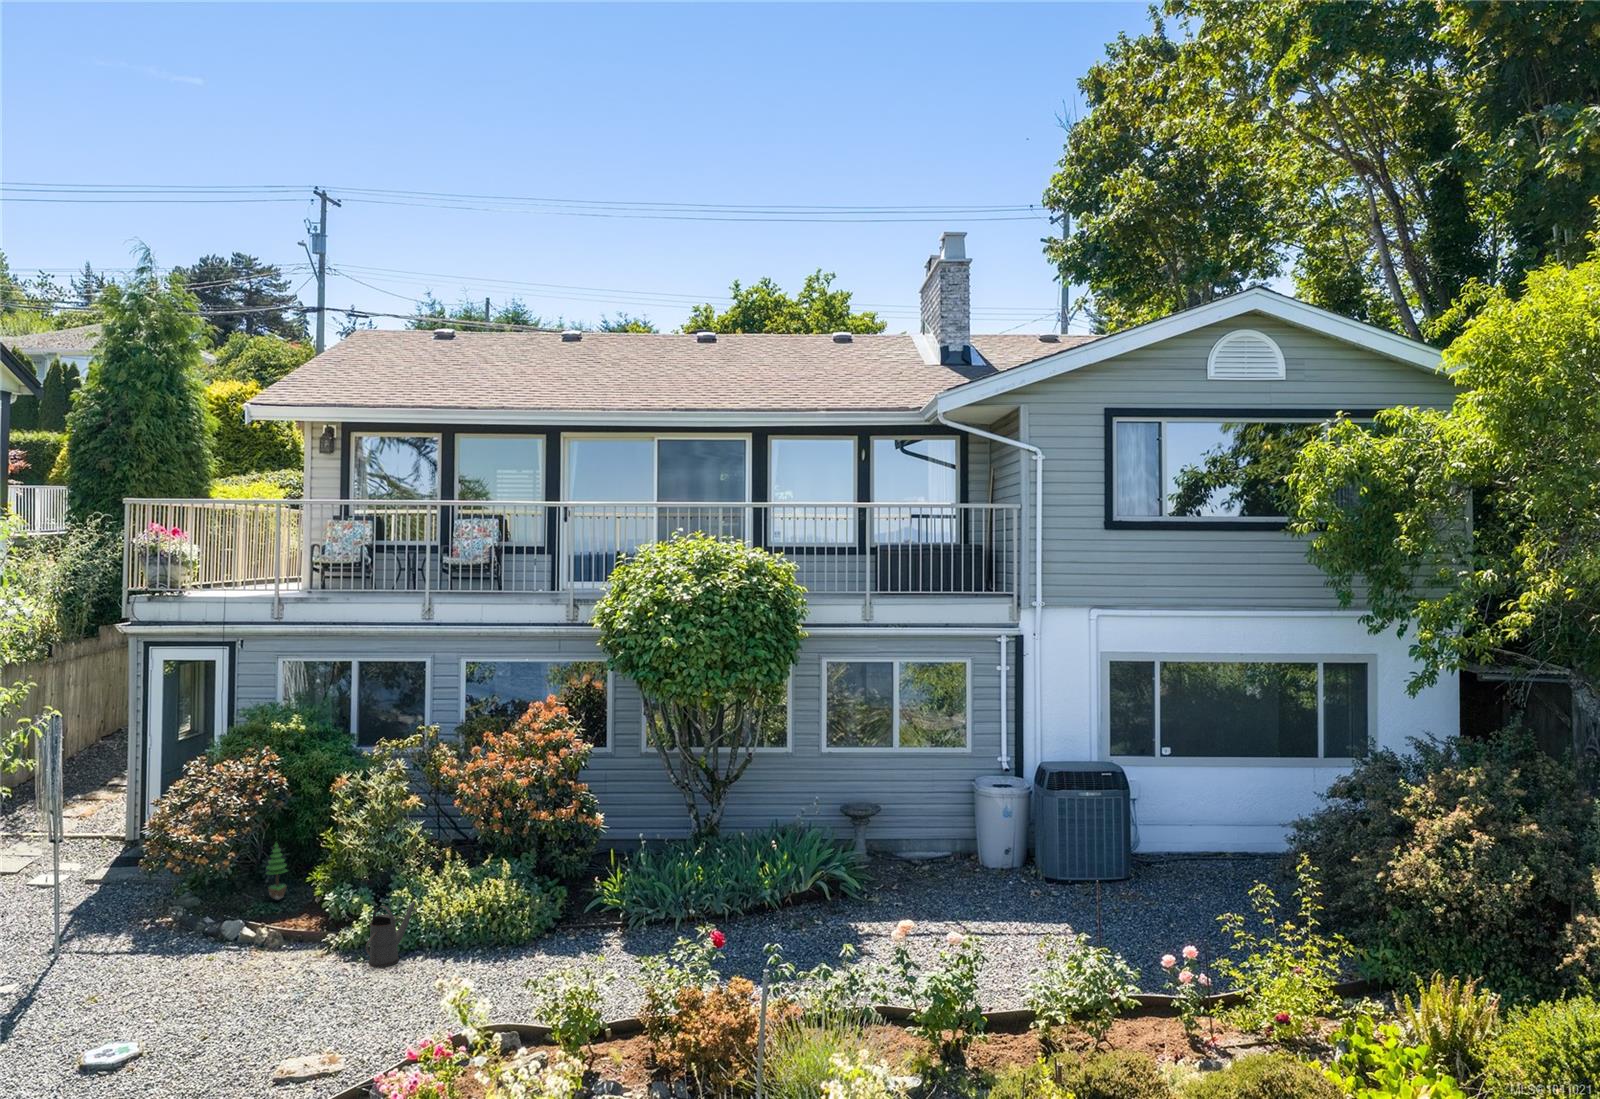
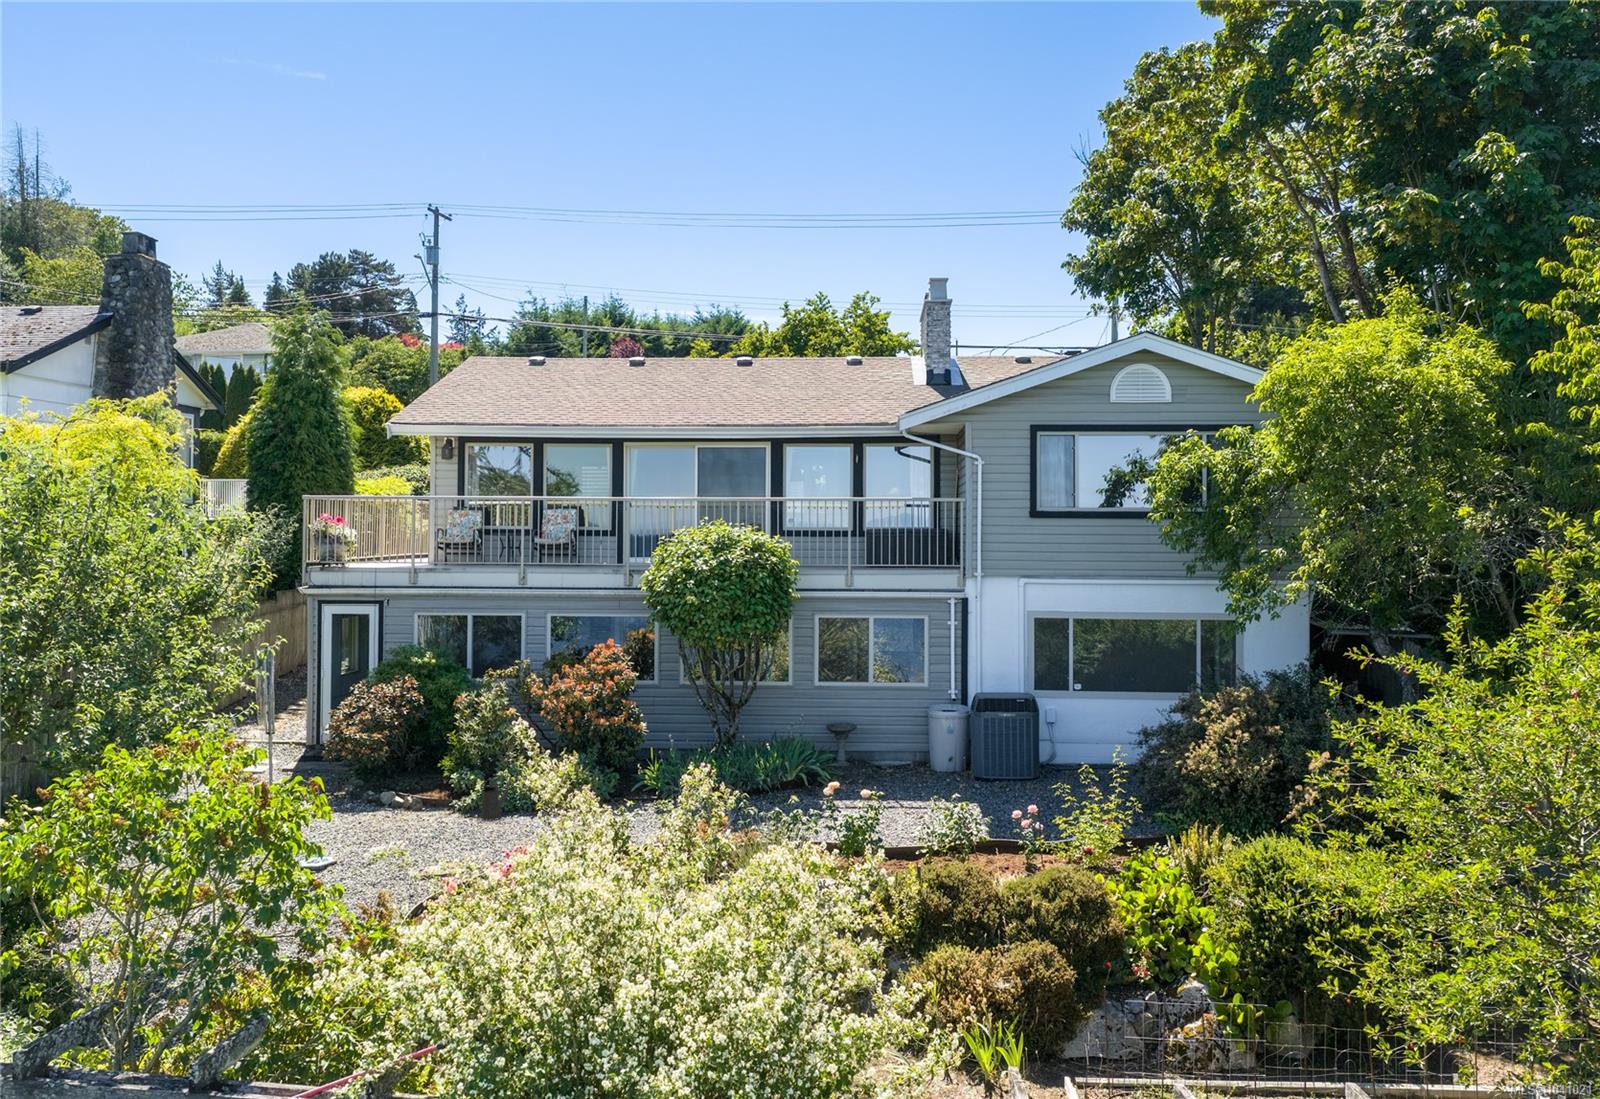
potted tree: present [266,843,287,900] -> none [408,741,424,784]

